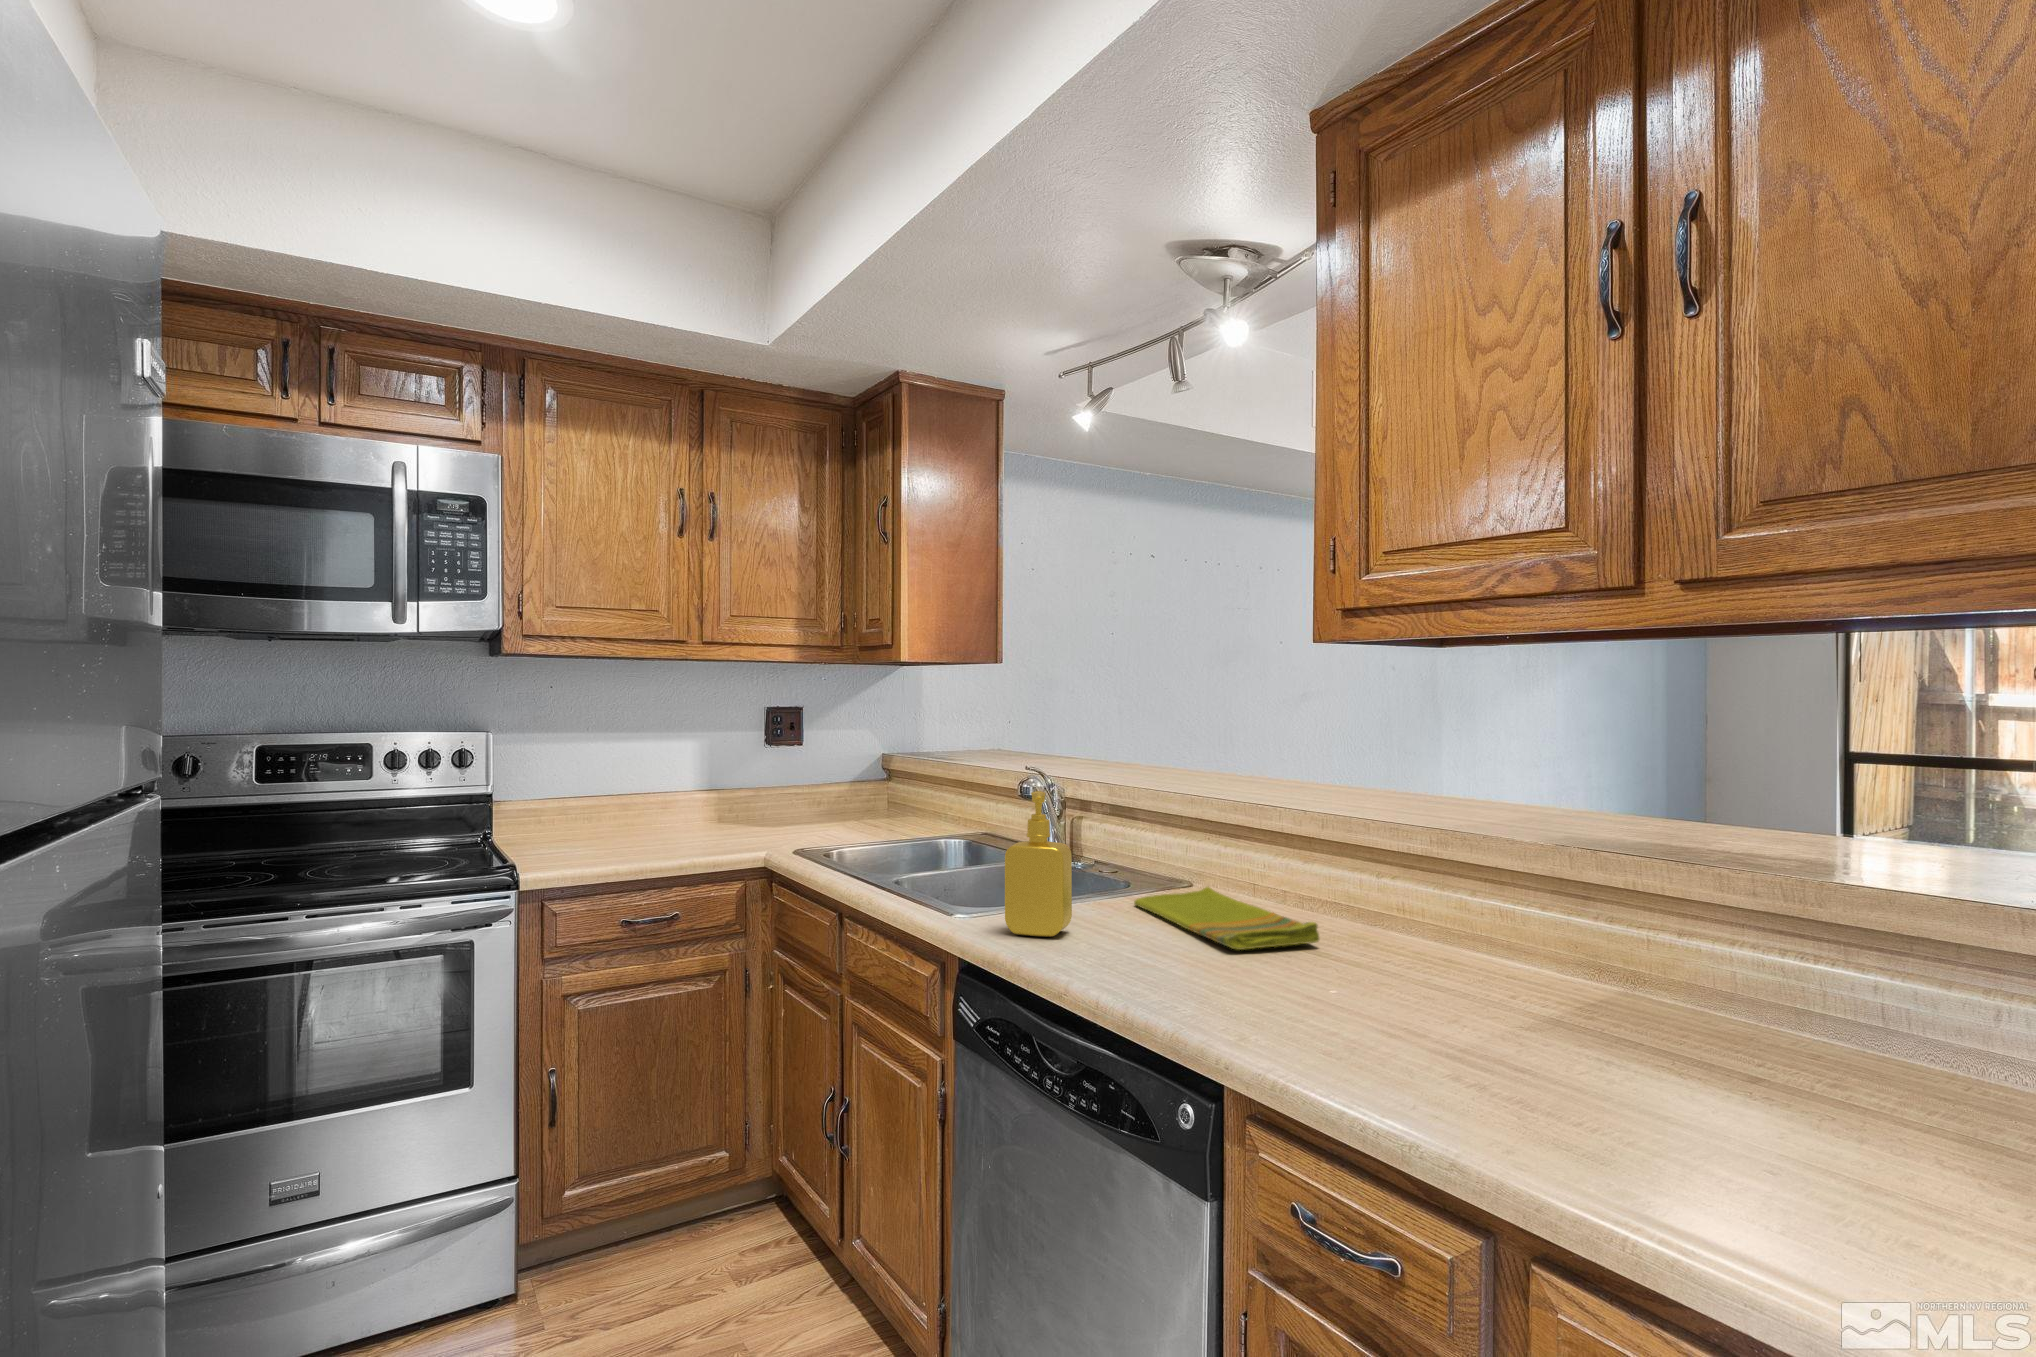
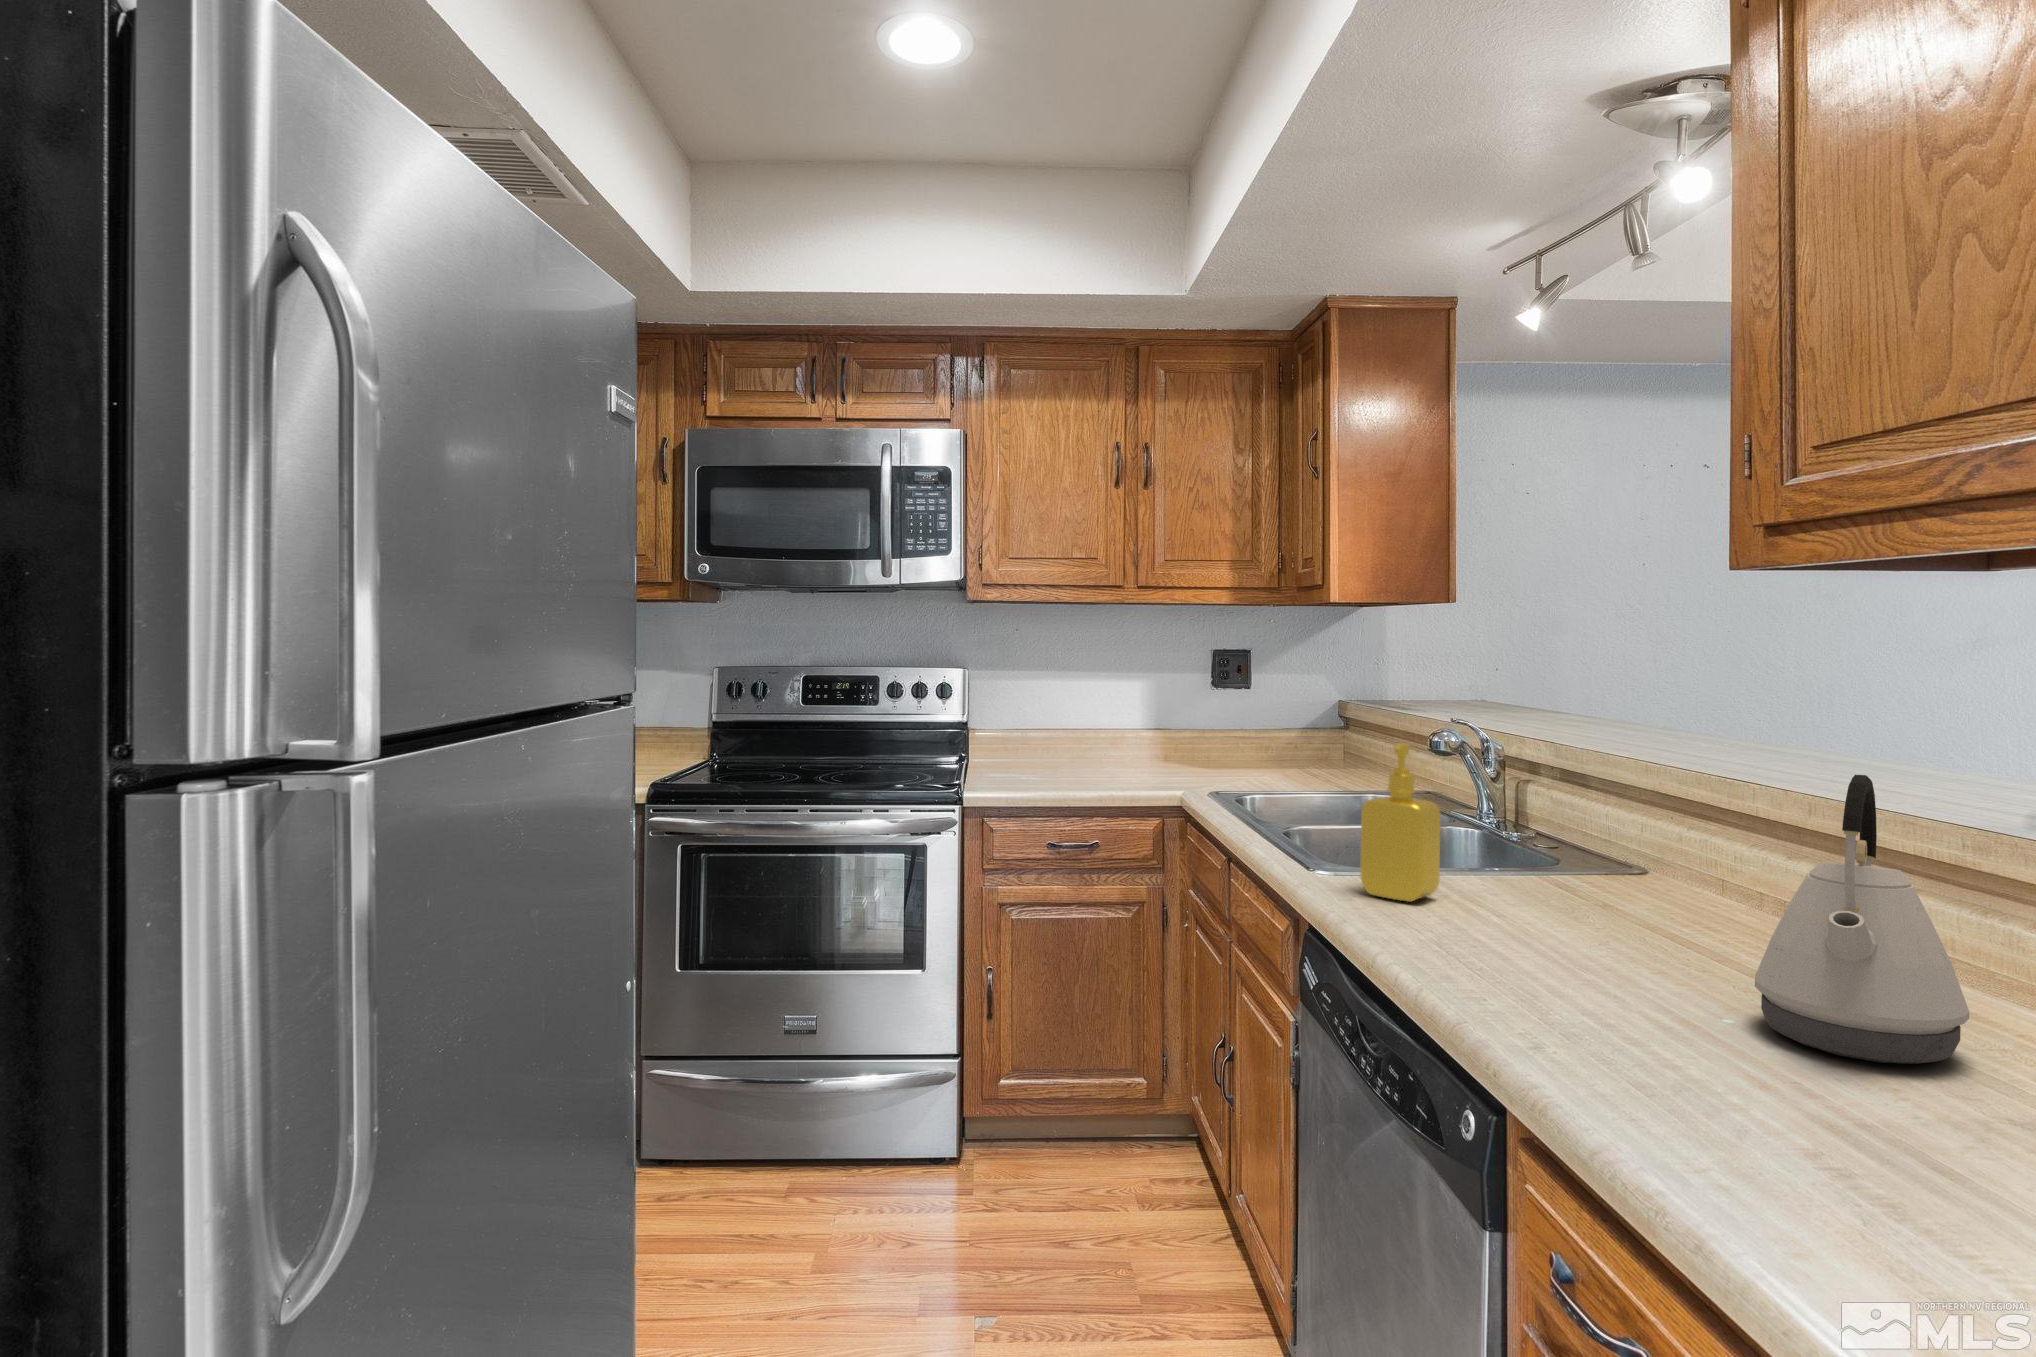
kettle: none [1357,801,1495,1018] -> present [1755,775,1969,1064]
dish towel: present [1134,887,1319,950] -> none [1541,868,1757,948]

